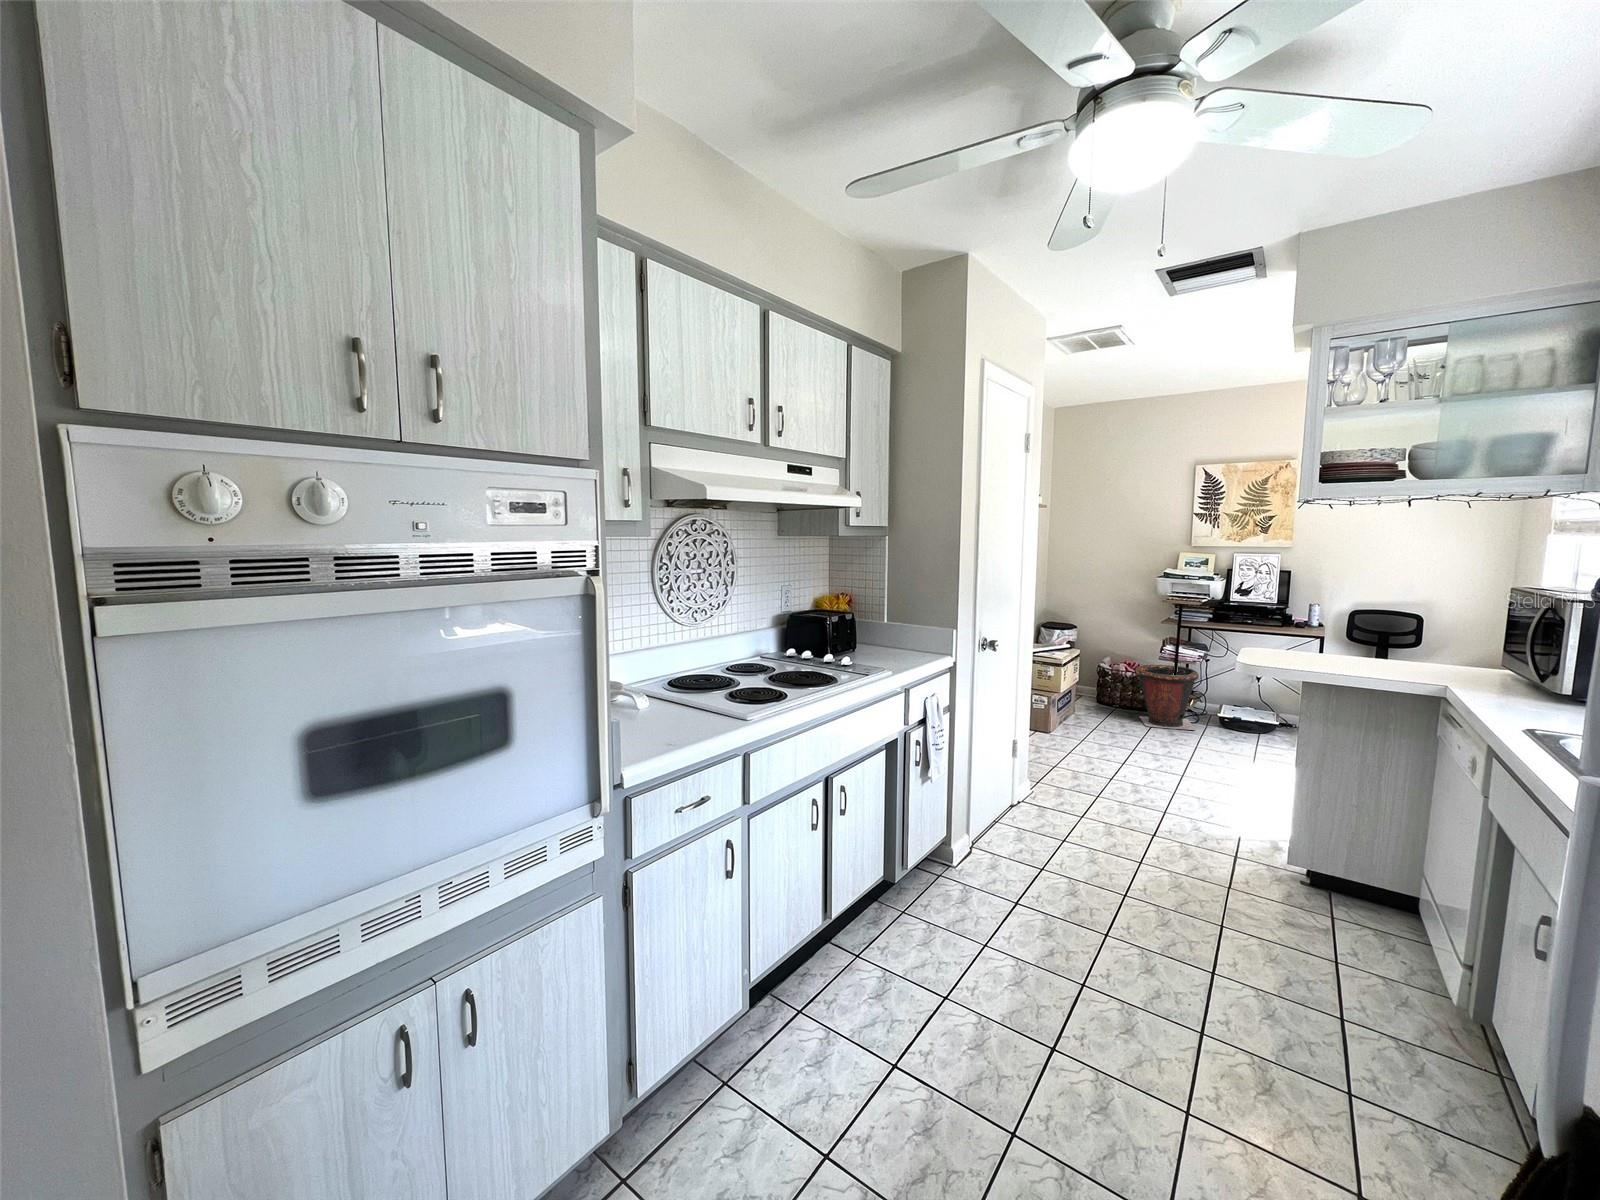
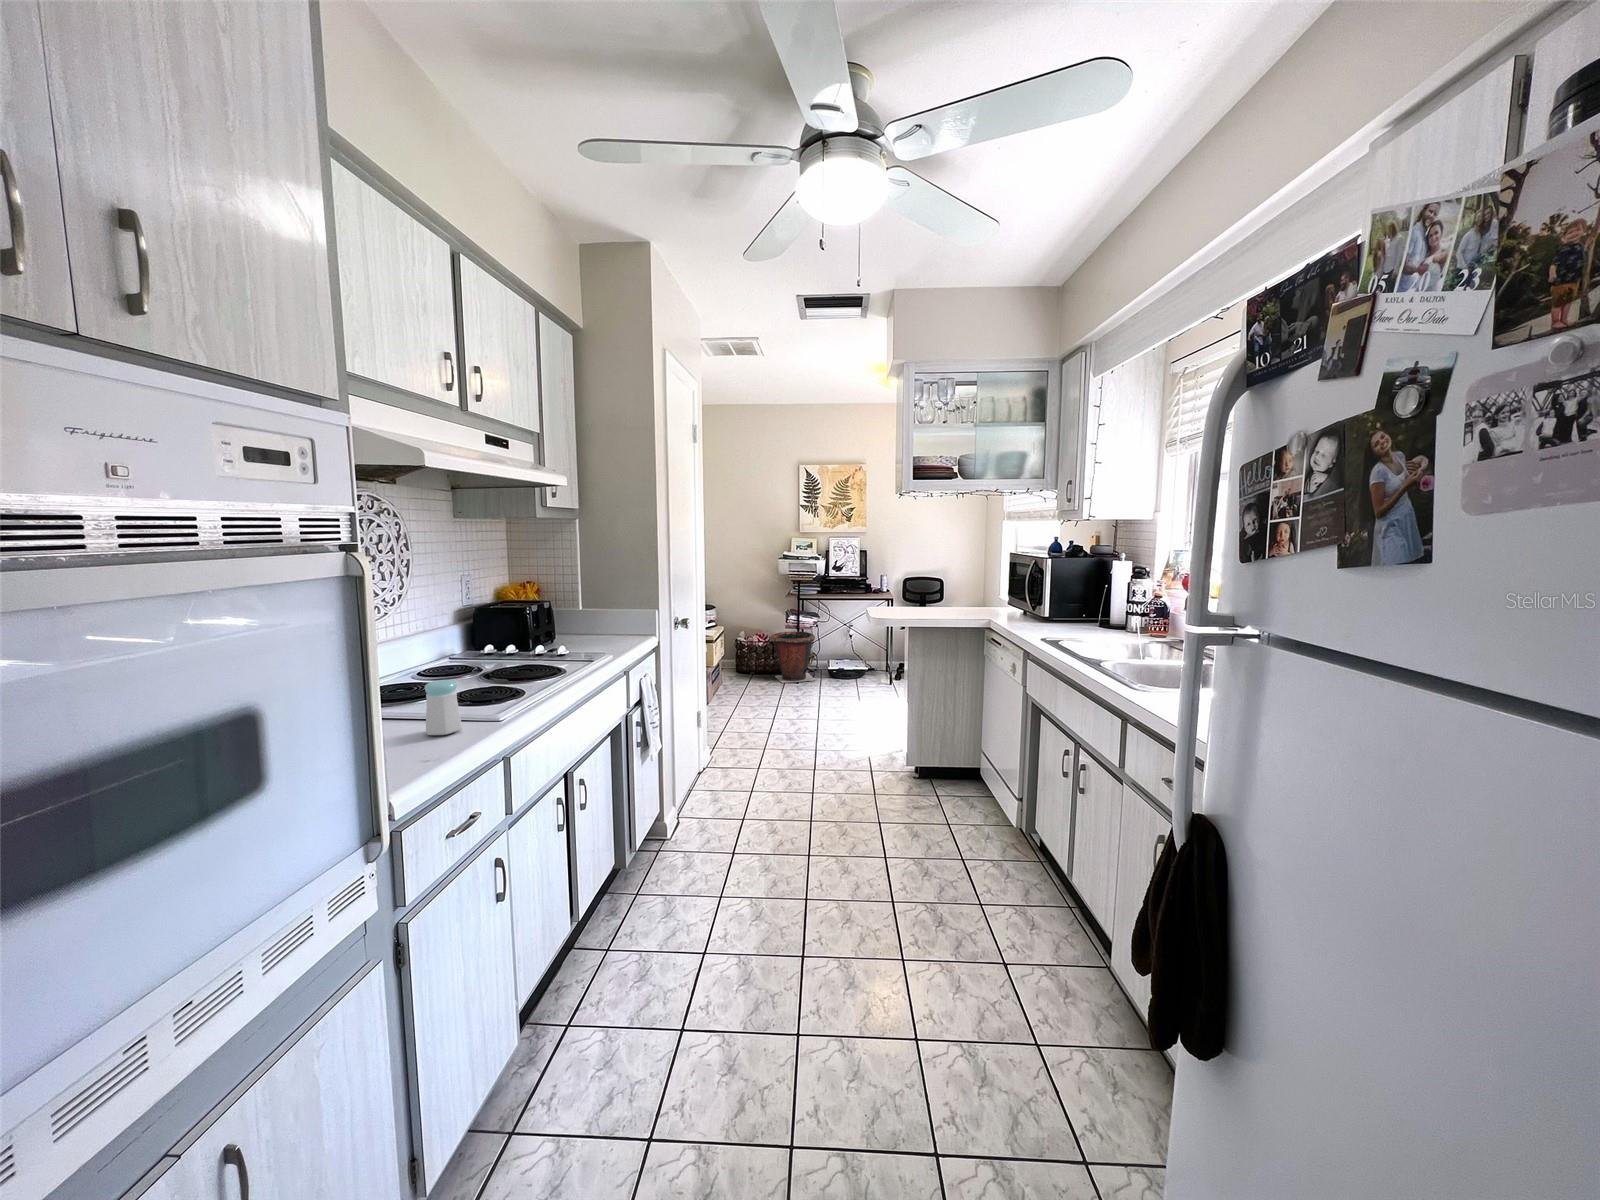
salt shaker: none [700,676,726,721] -> present [425,680,462,735]

